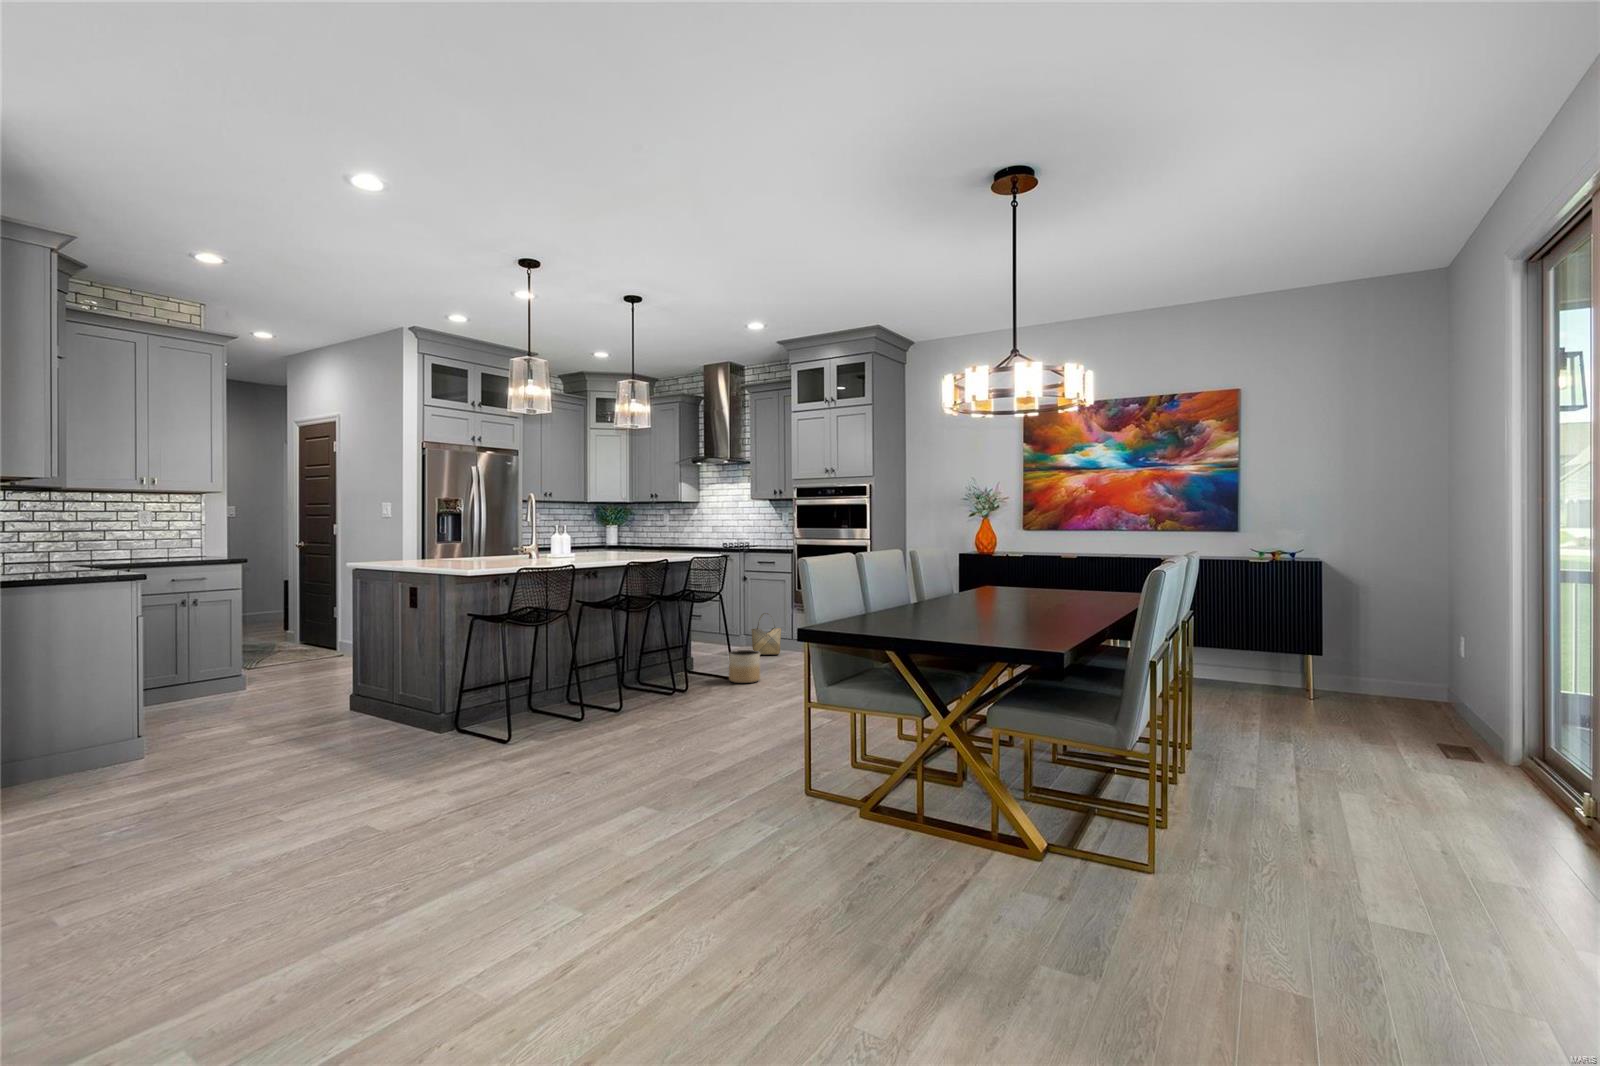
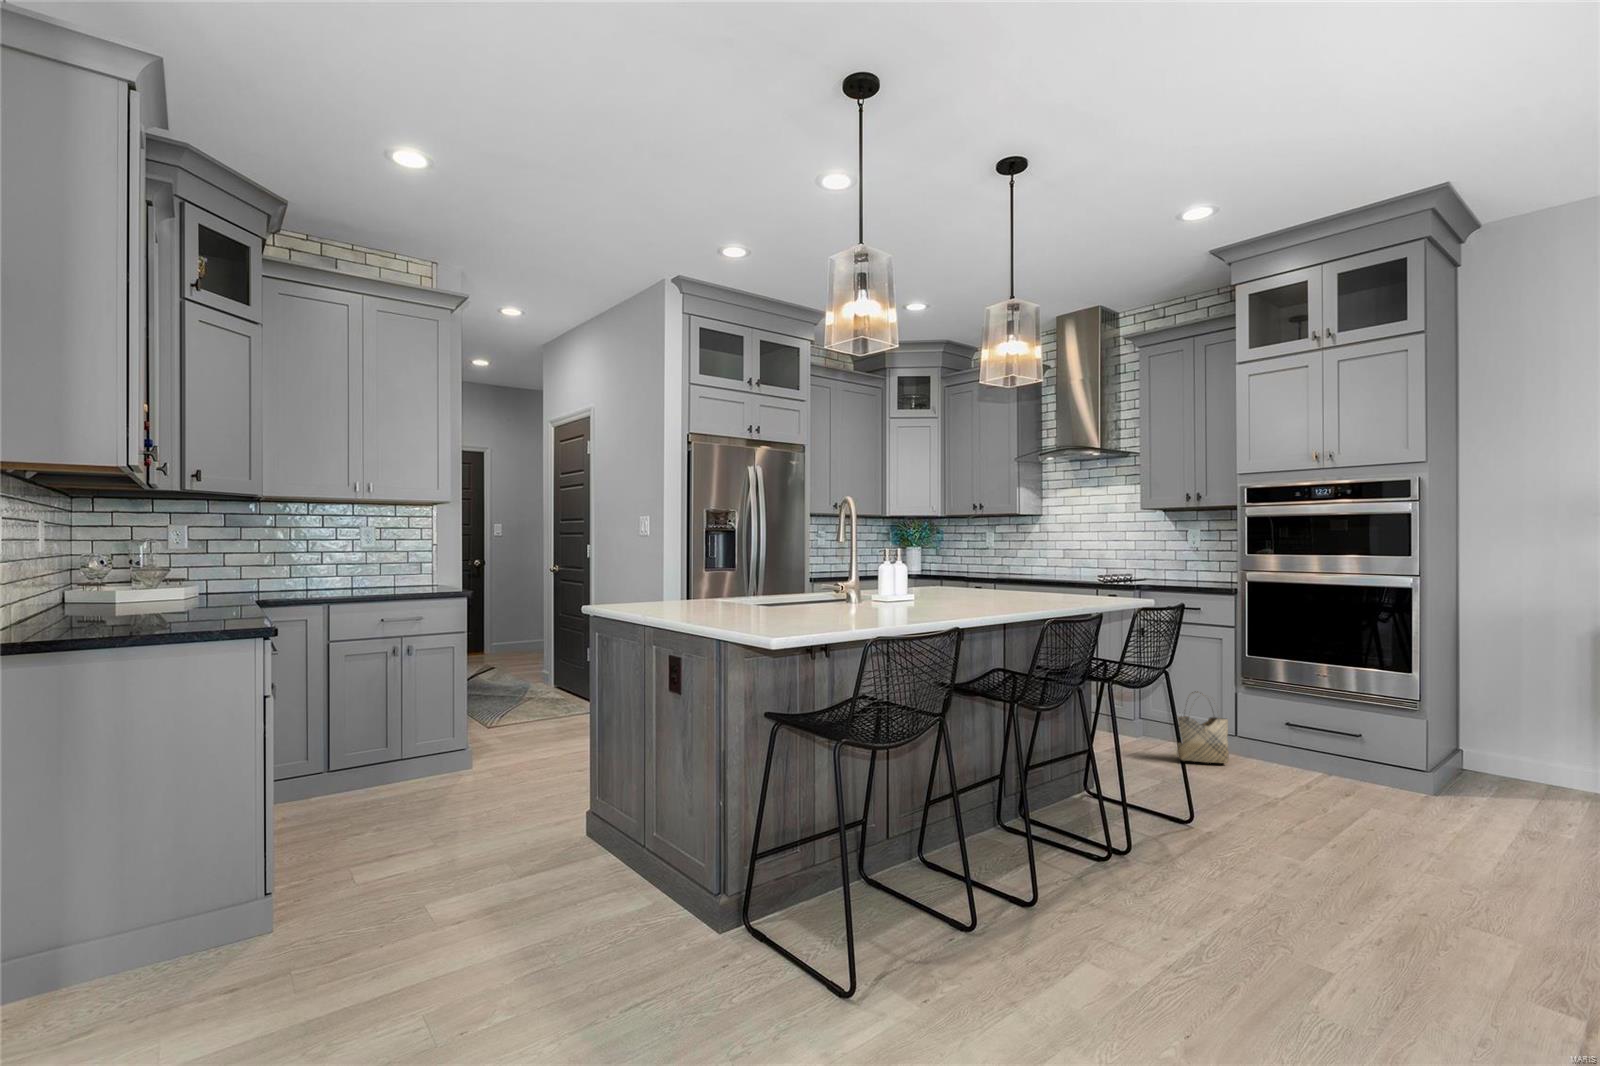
planter: present [729,650,760,683] -> none [1190,773,1256,842]

